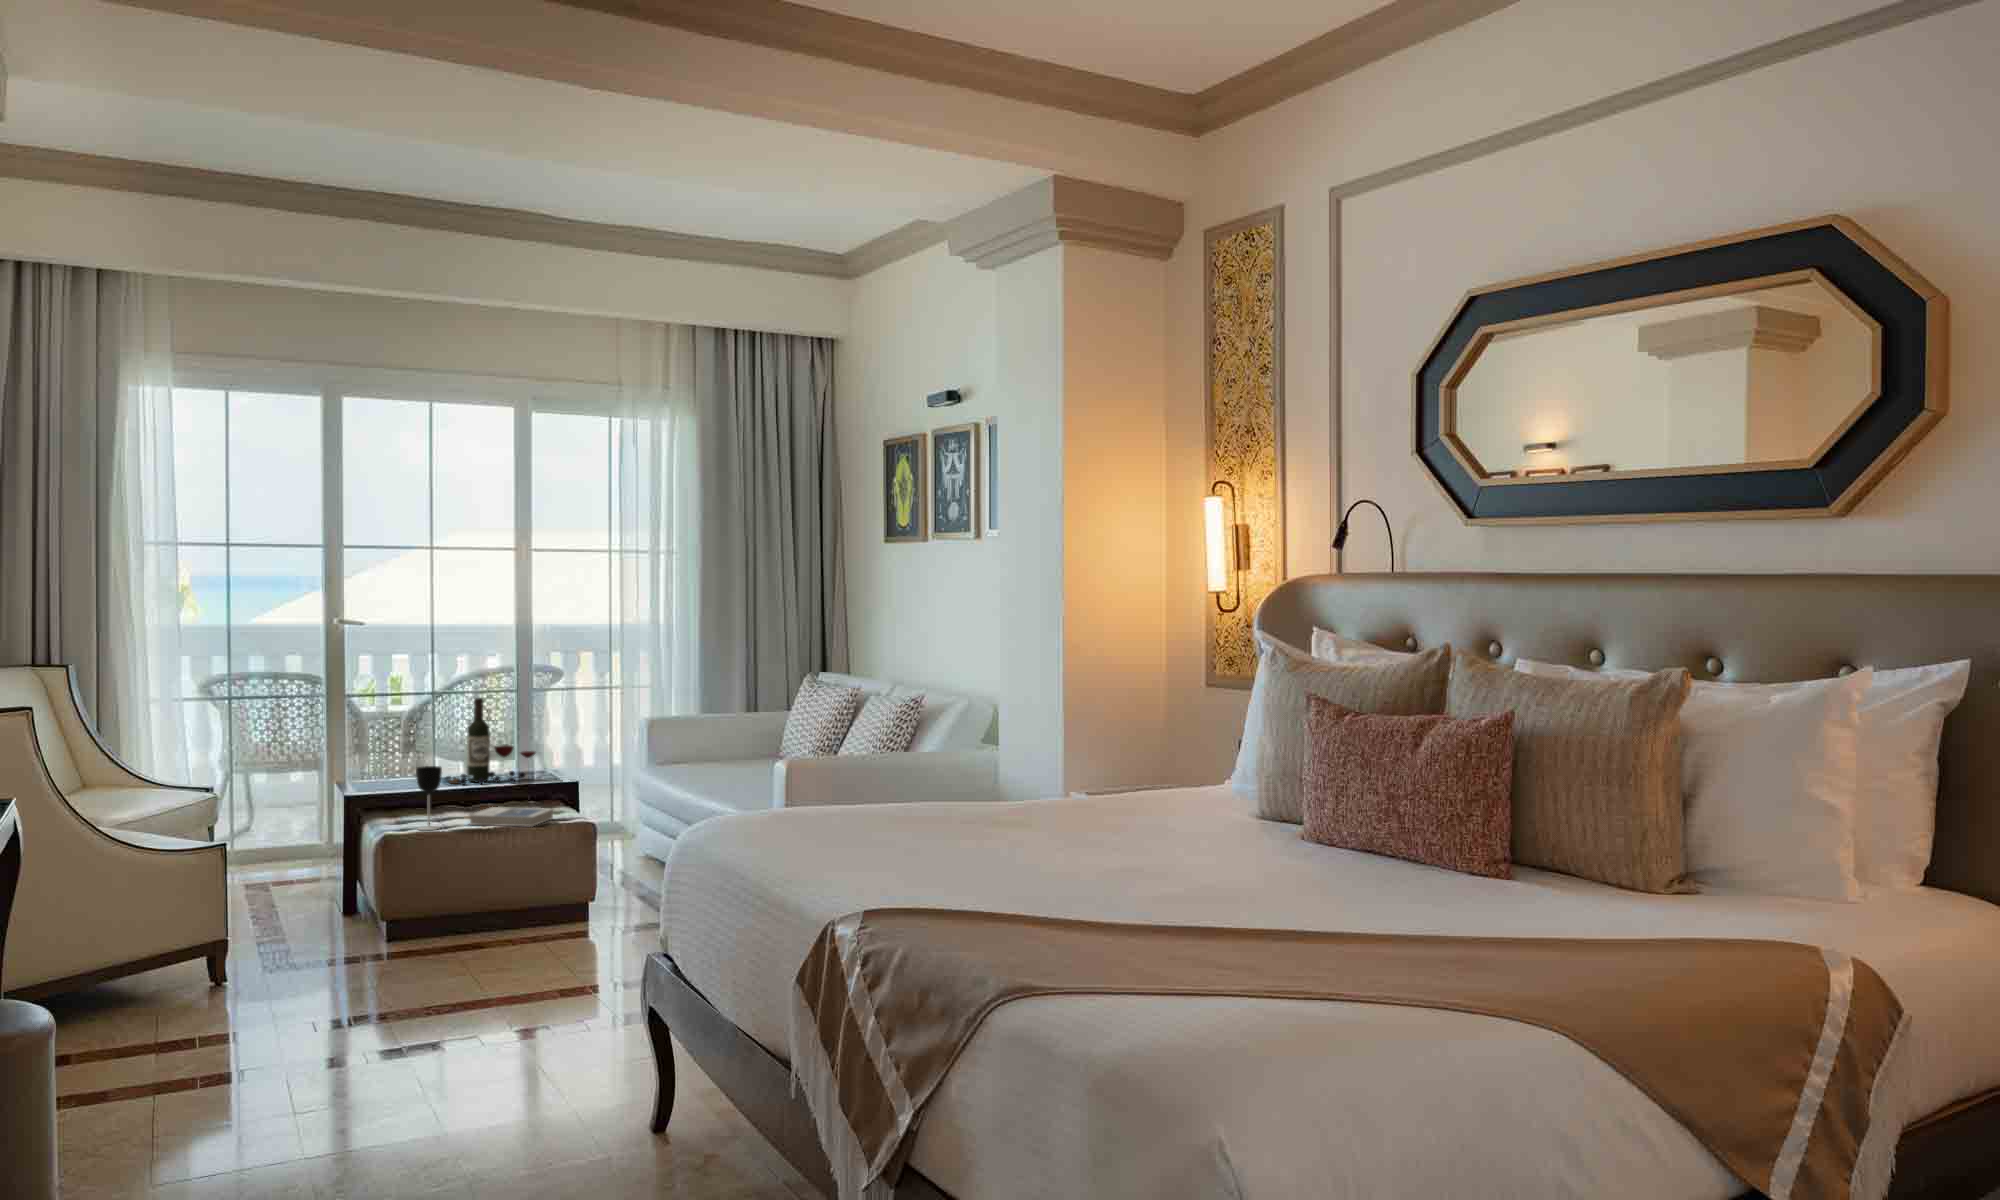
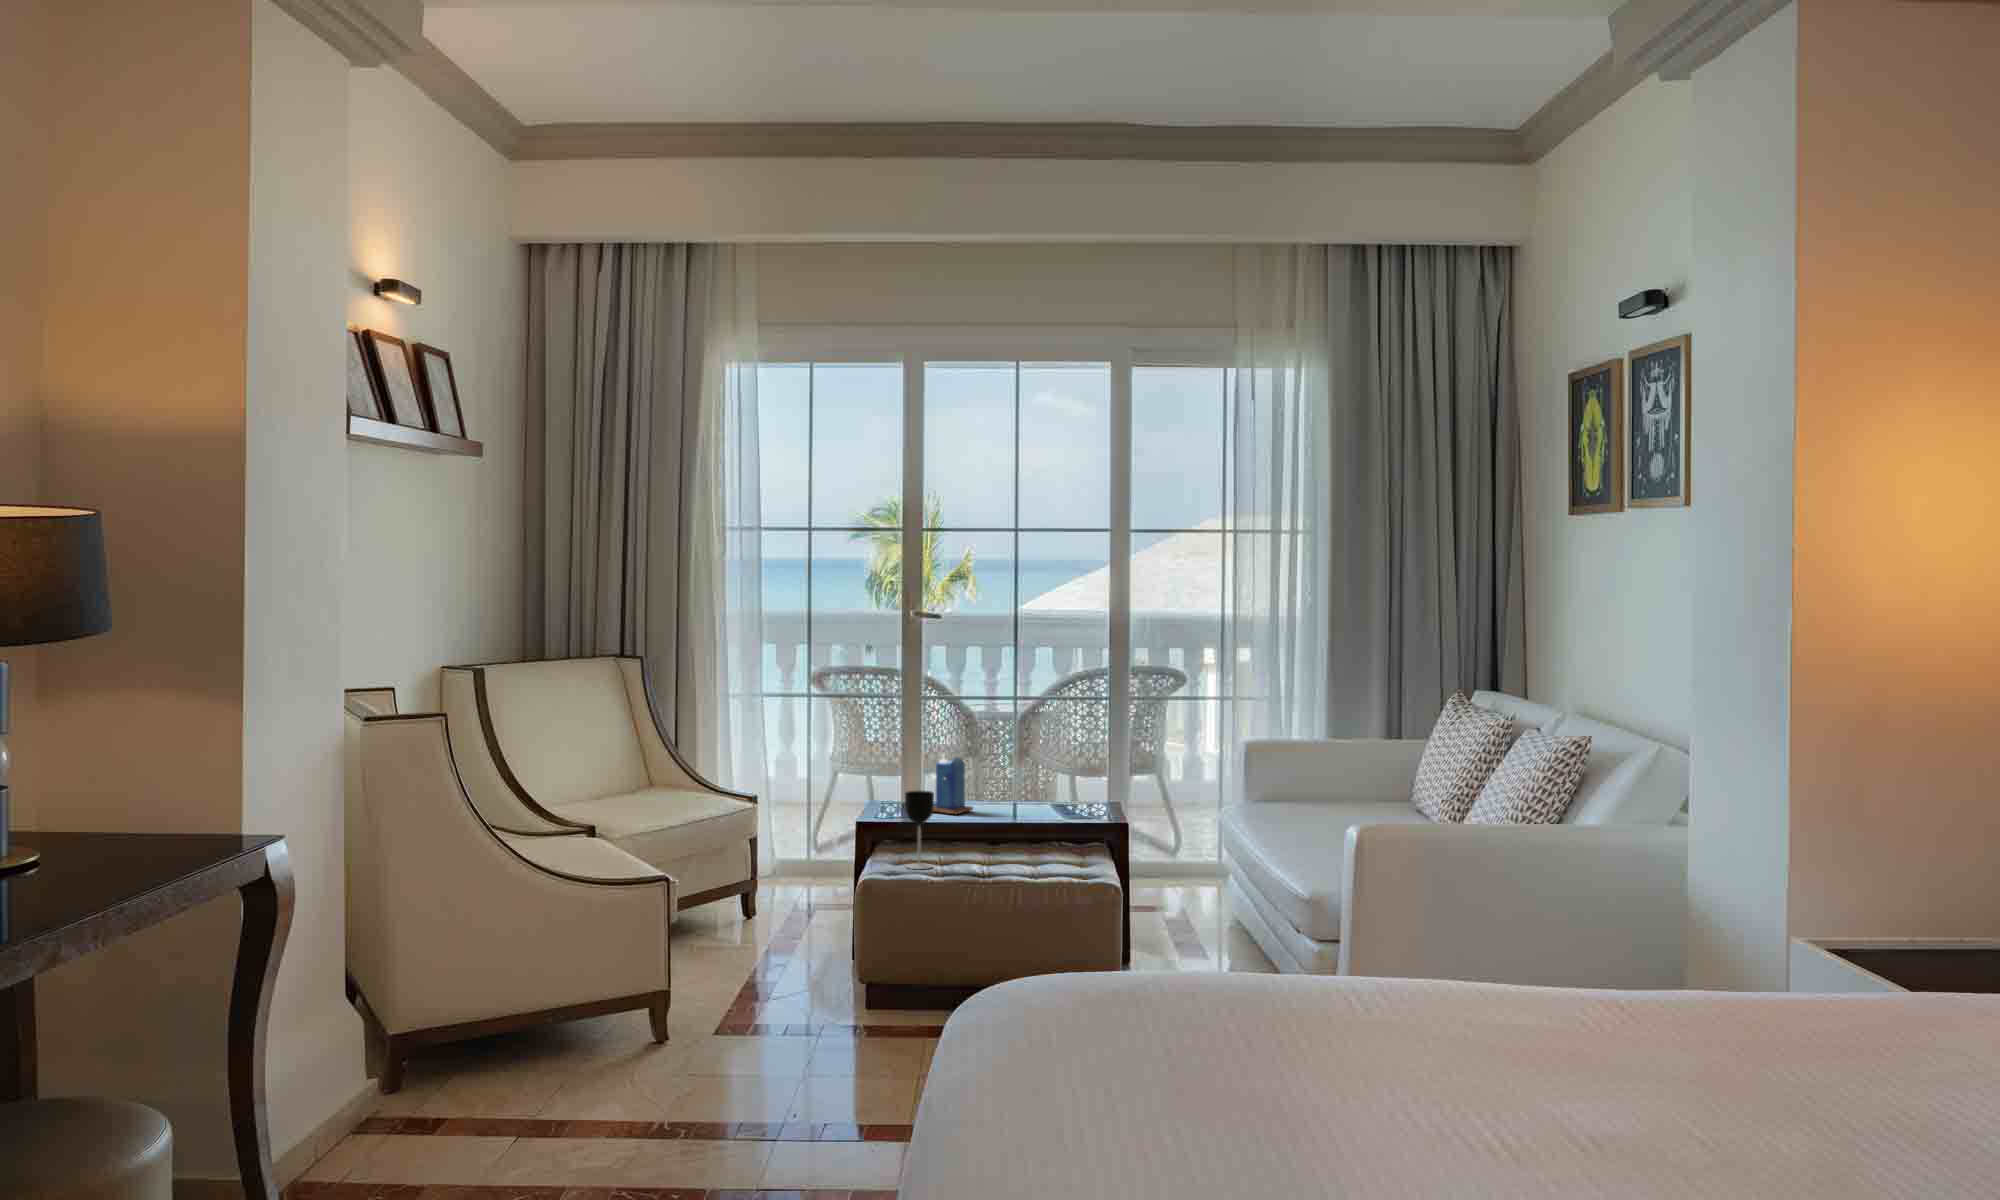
wine bottle: present [446,698,535,785] -> none [1008,706,1110,809]
candle: none [382,741,423,793] -> present [933,754,973,814]
hardback book: present [470,807,553,827] -> none [966,845,1070,876]

